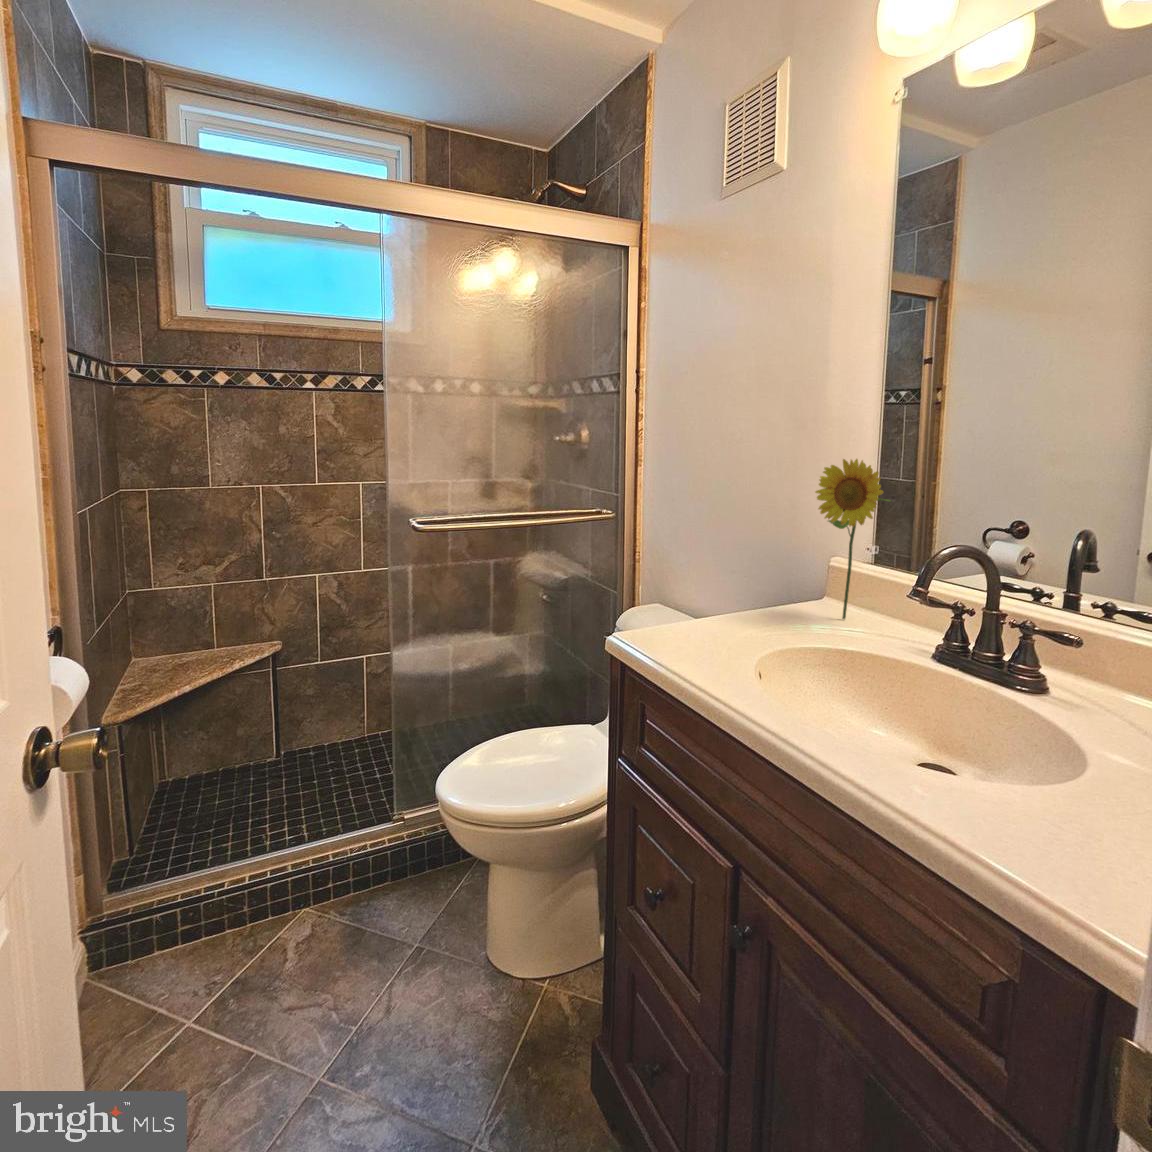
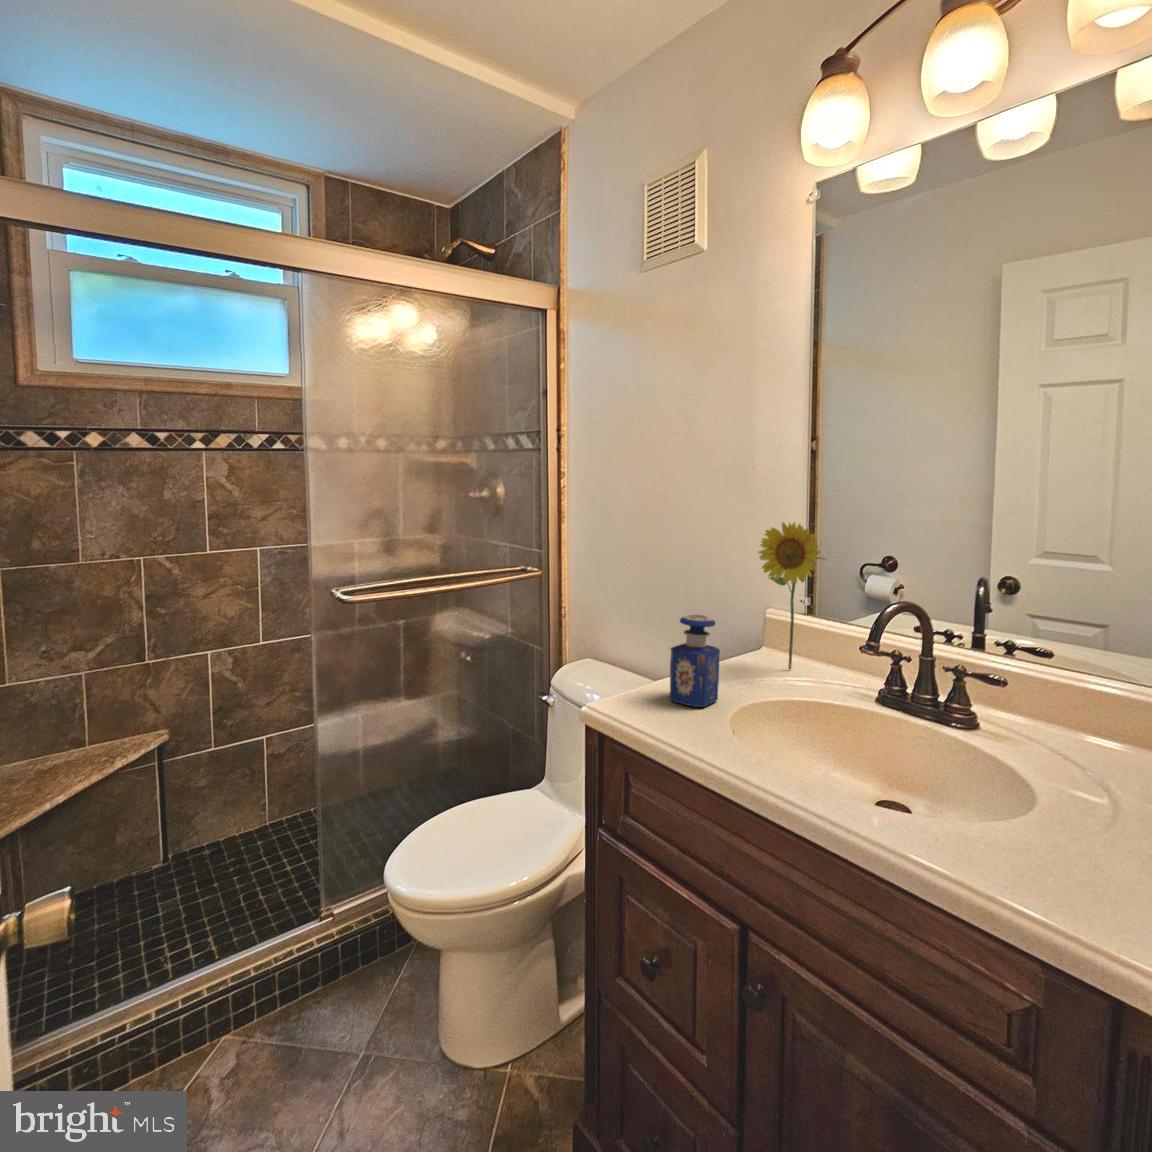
perfume bottle: none [701,551,756,647] -> present [670,615,720,707]

